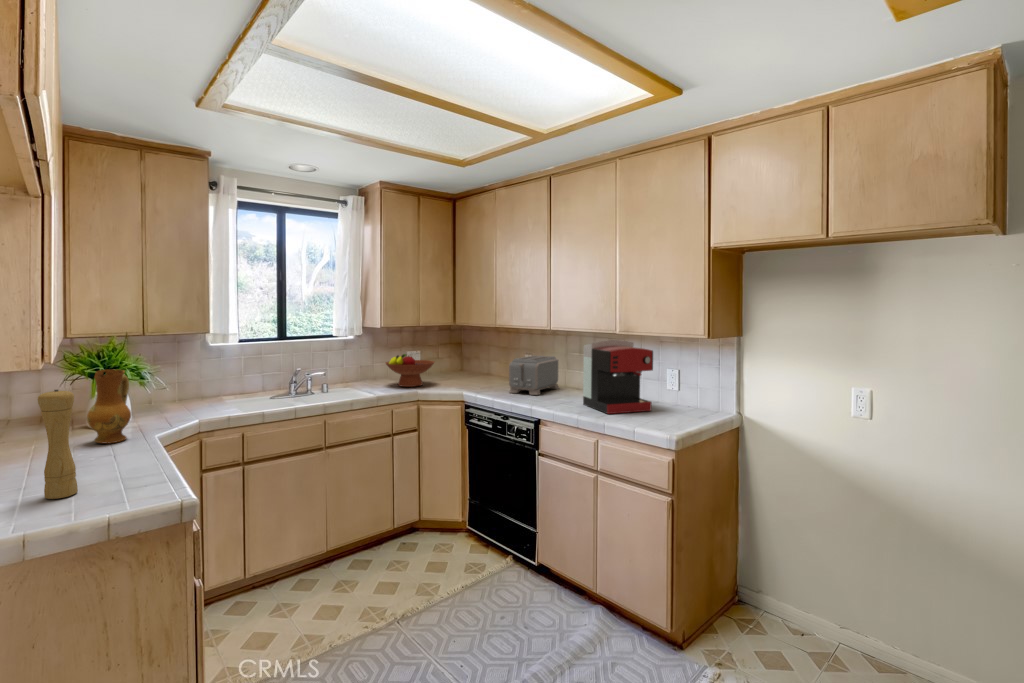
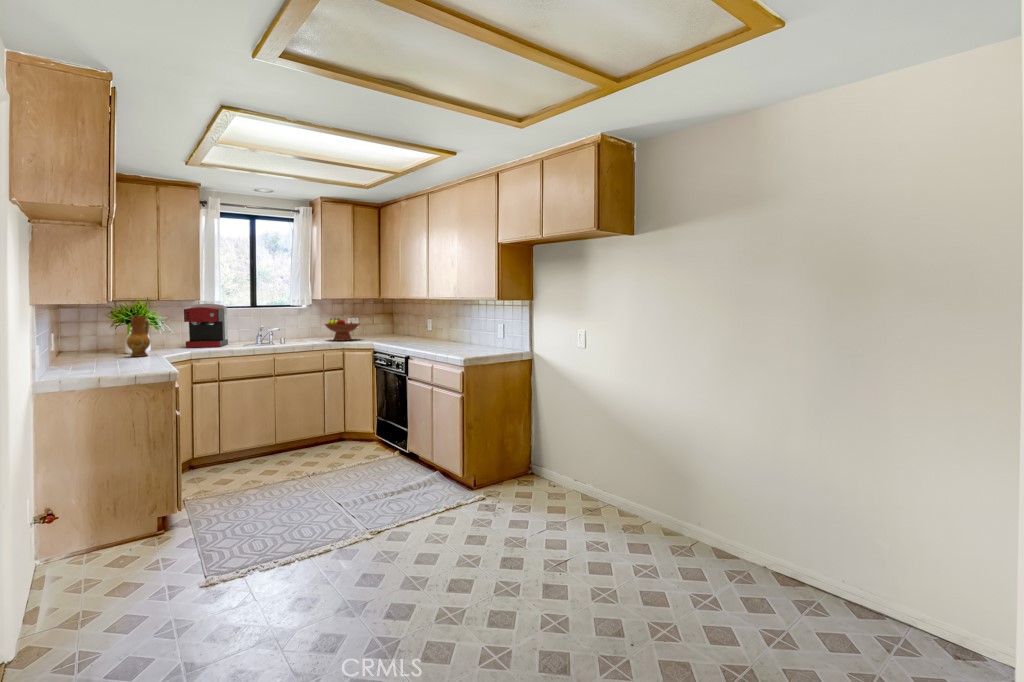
coffee maker: present [583,340,653,414] -> present [184,304,228,347]
toaster: present [509,355,559,395] -> none [403,319,444,344]
pepper mill: present [38,390,78,499] -> none [104,316,122,368]

